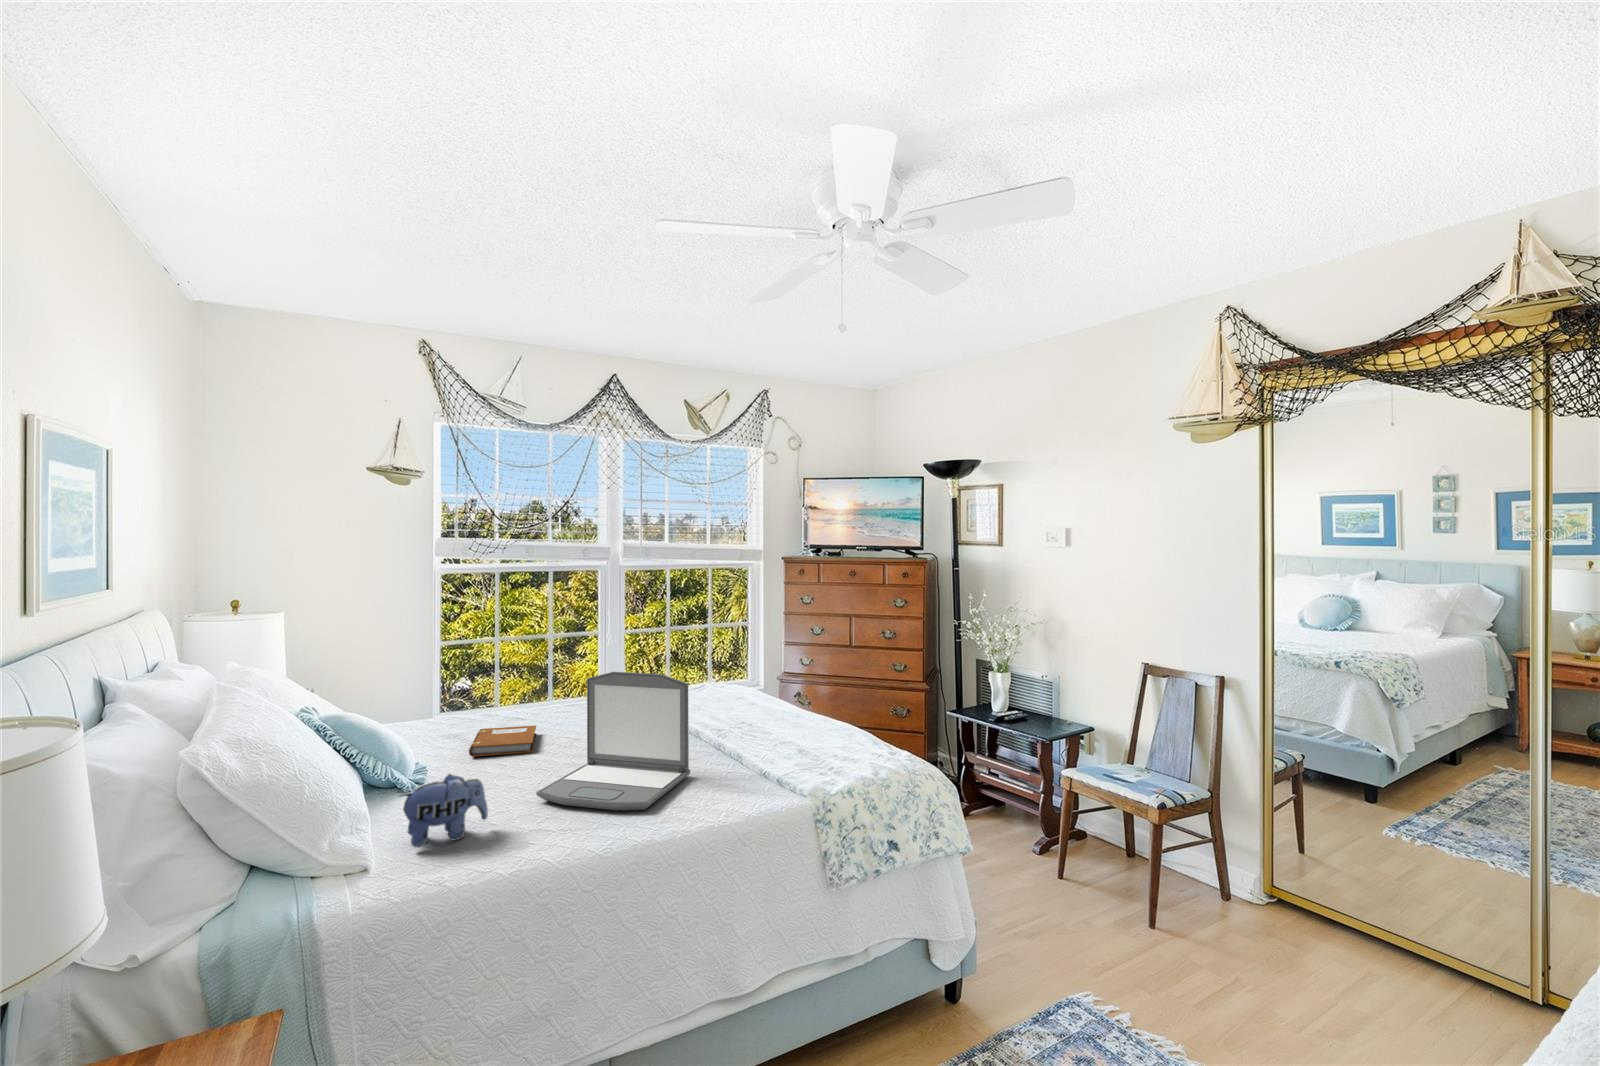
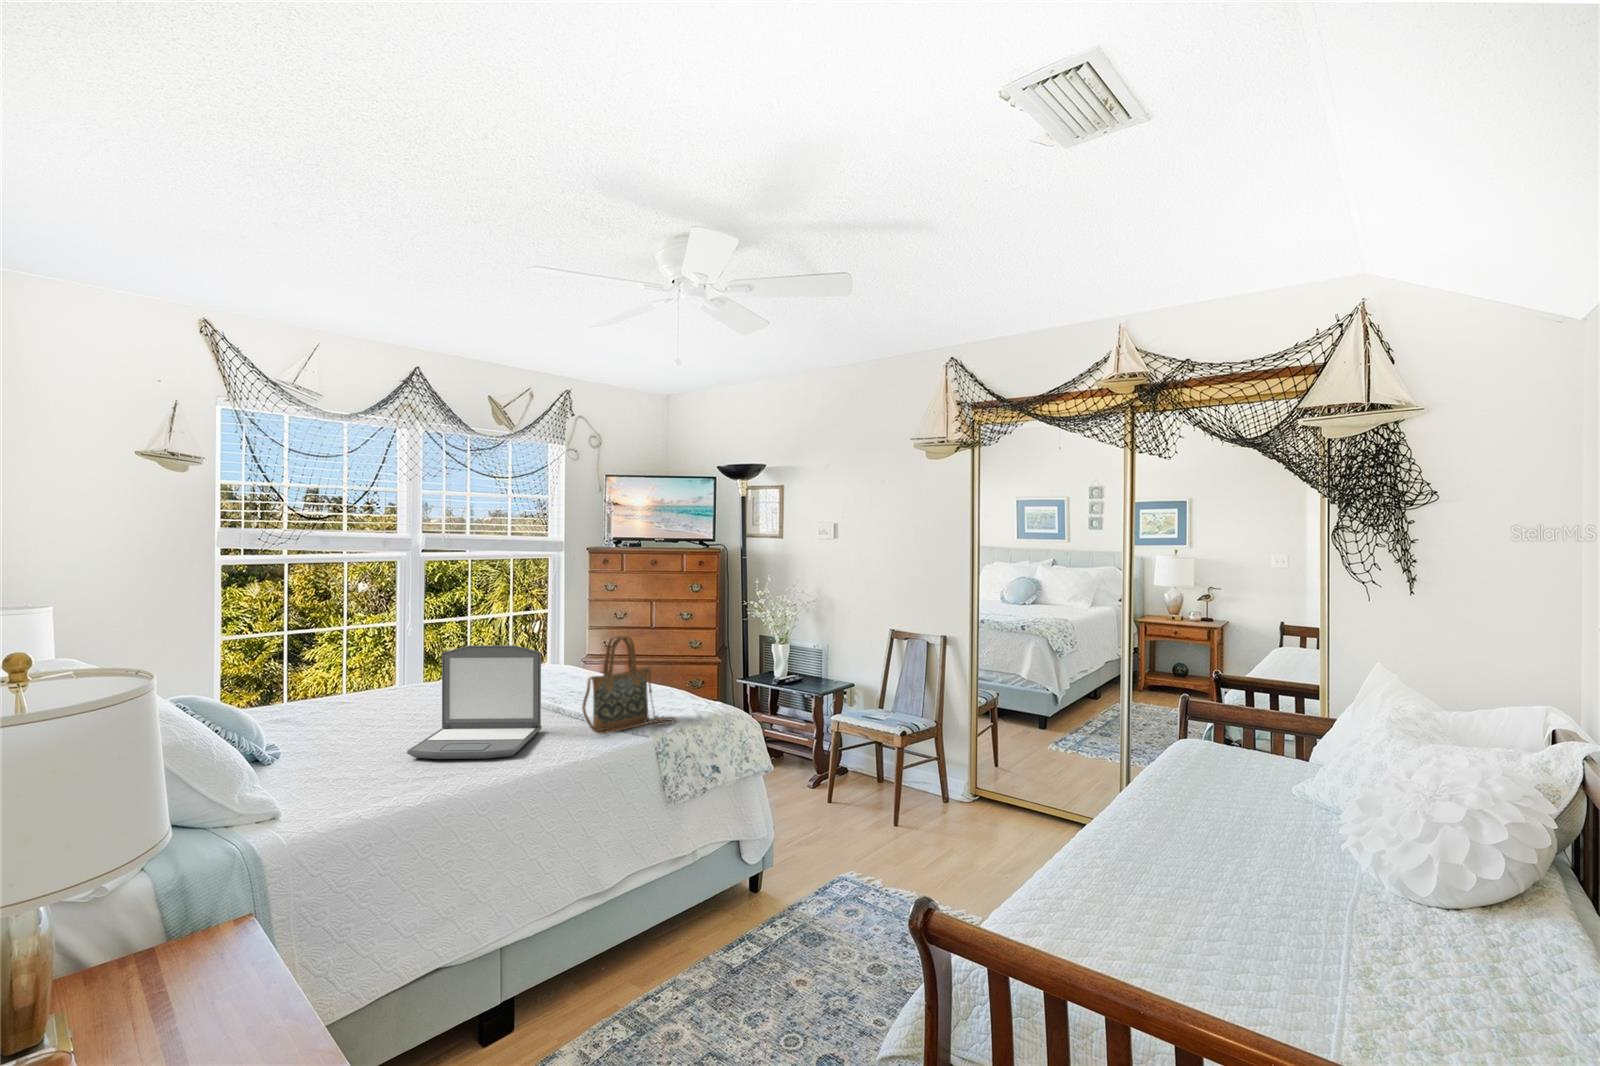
handbag: none [732,668,847,788] -> present [582,636,675,734]
notebook: present [469,725,536,756] -> none [311,704,377,733]
plush toy: present [400,774,488,847] -> none [292,735,372,798]

